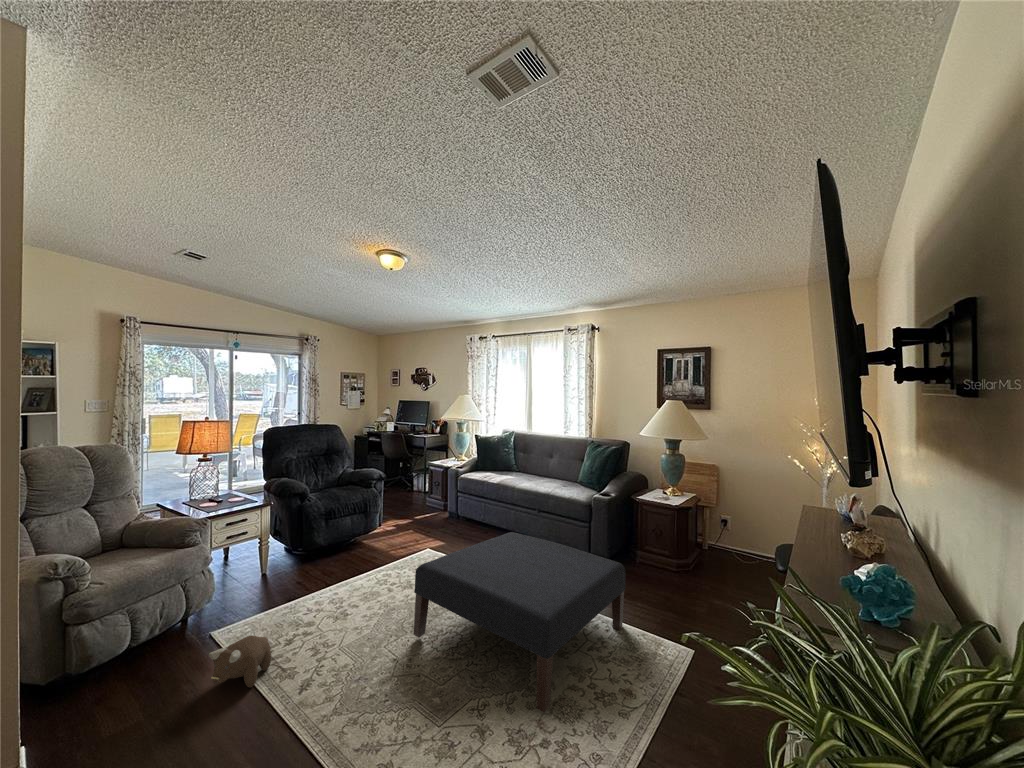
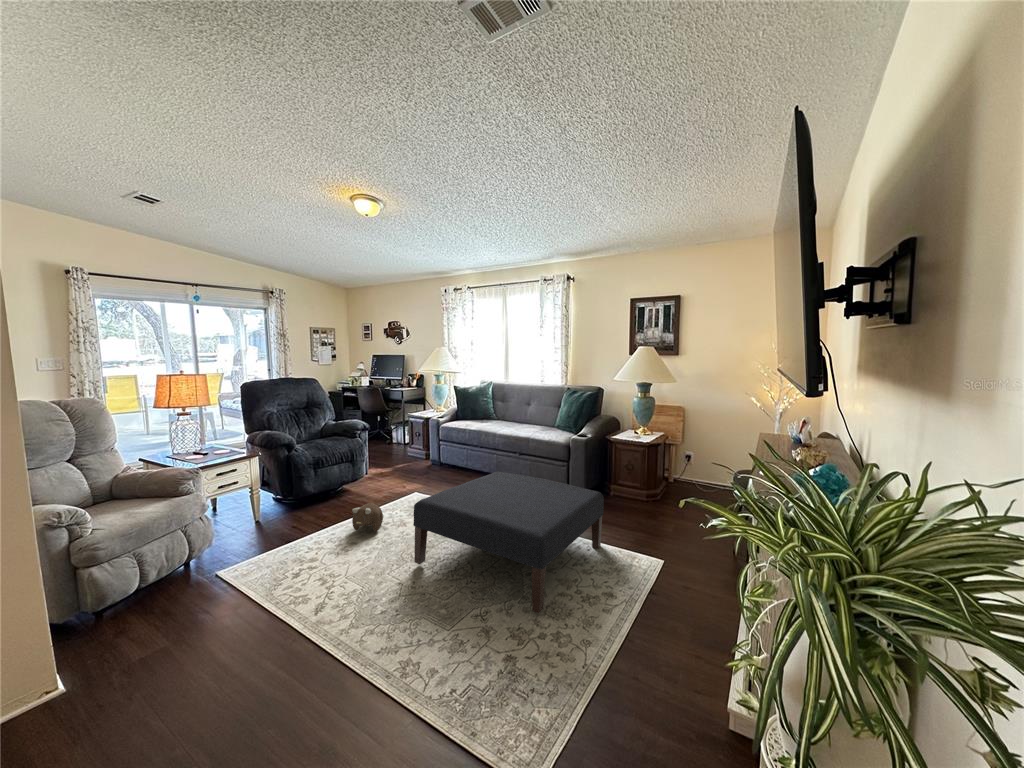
plush toy: present [209,636,271,687] -> present [352,503,383,532]

